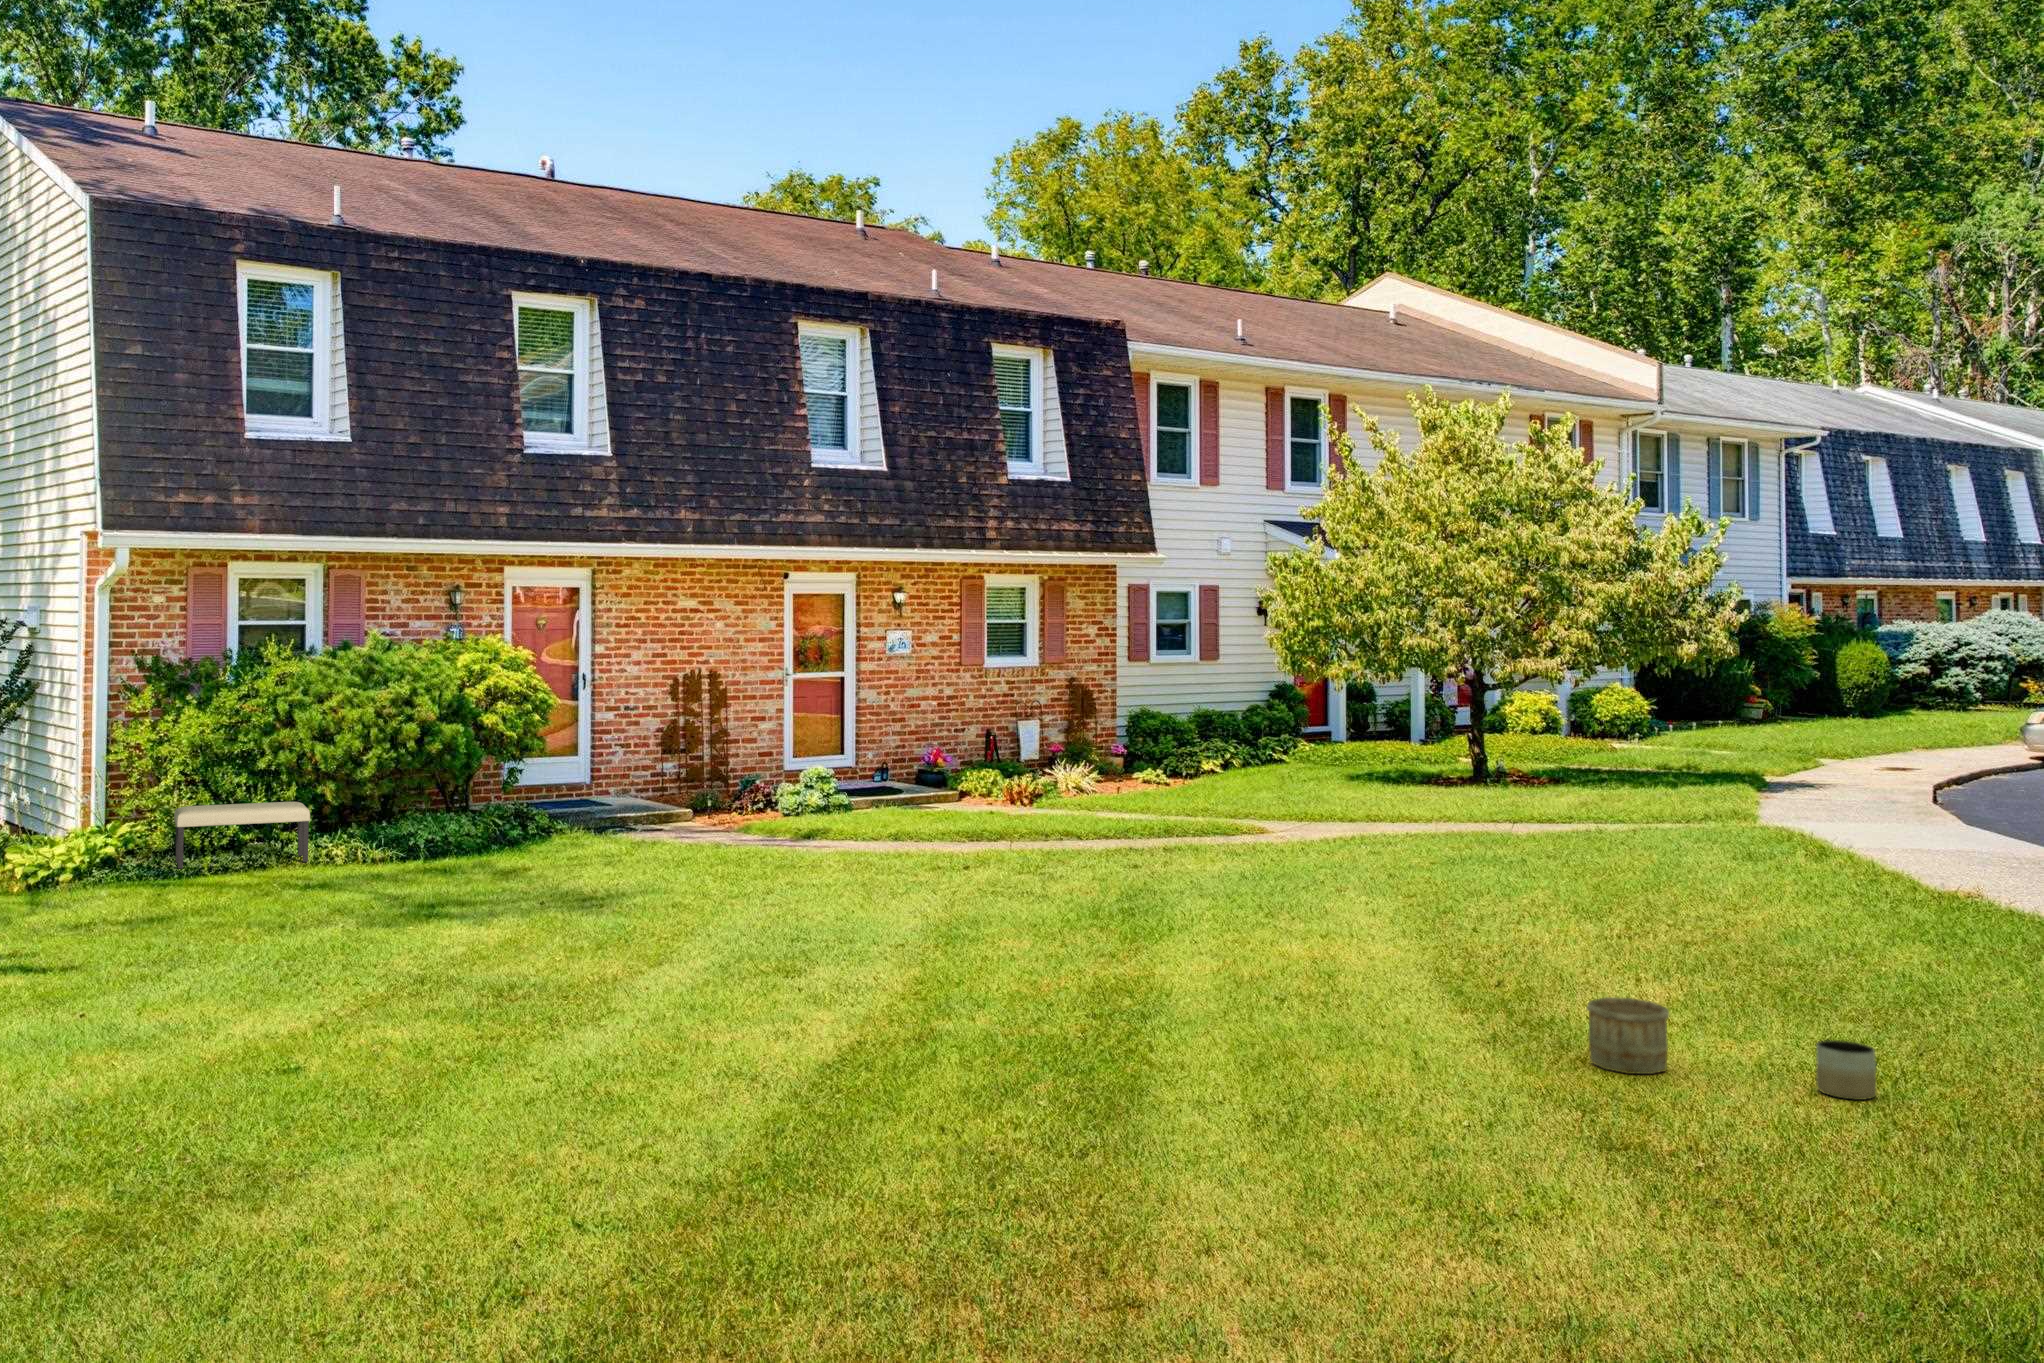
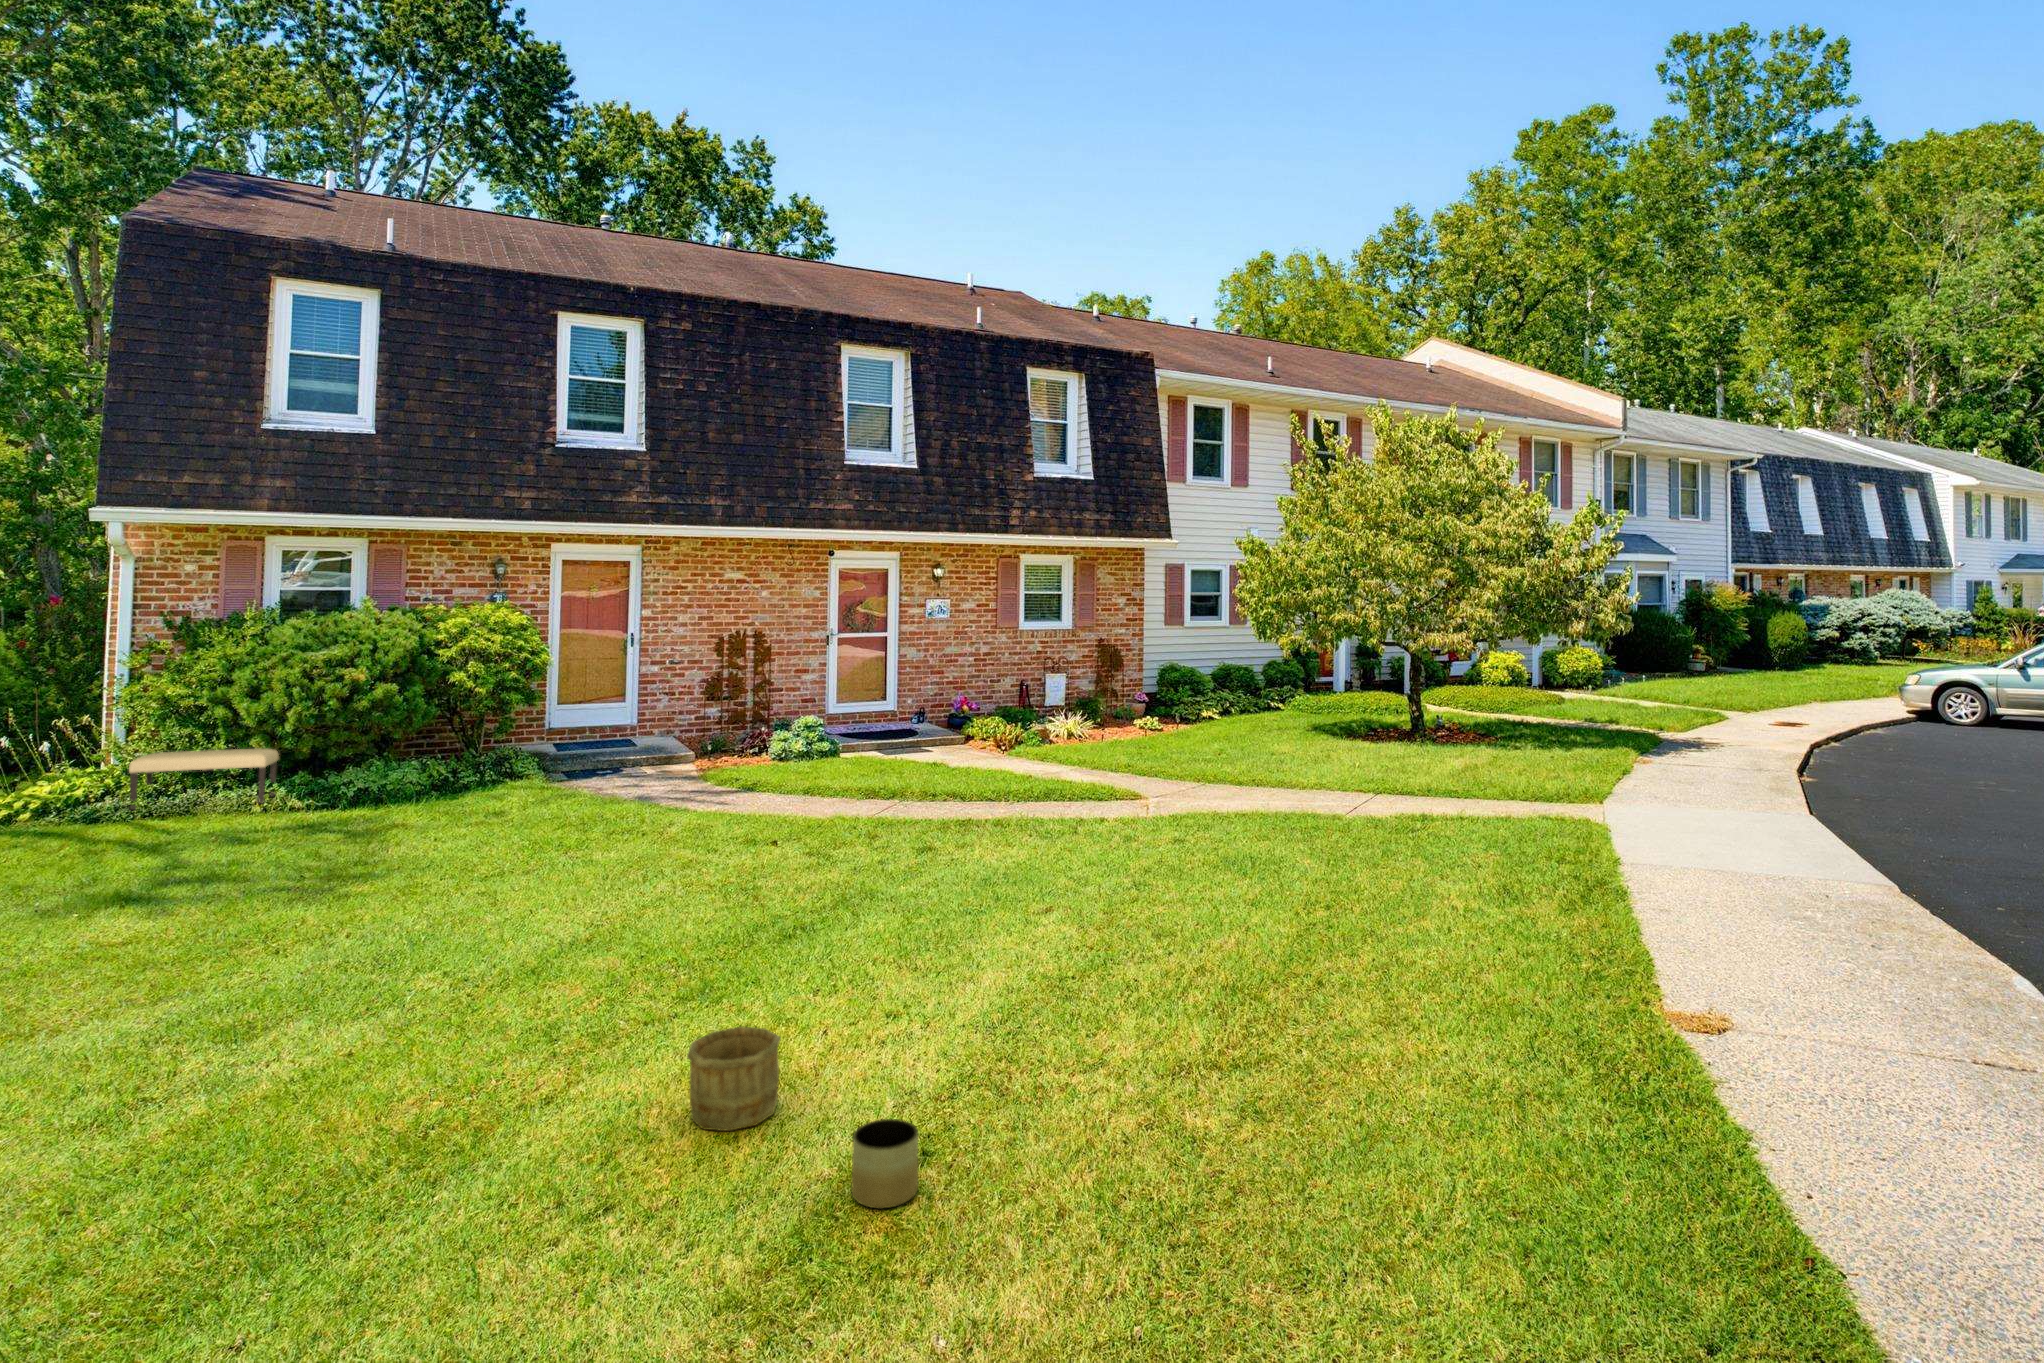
wooden bucket: present [1586,997,1669,1074] -> present [687,1026,781,1131]
planter: present [1816,1040,1876,1100] -> present [852,1119,918,1209]

